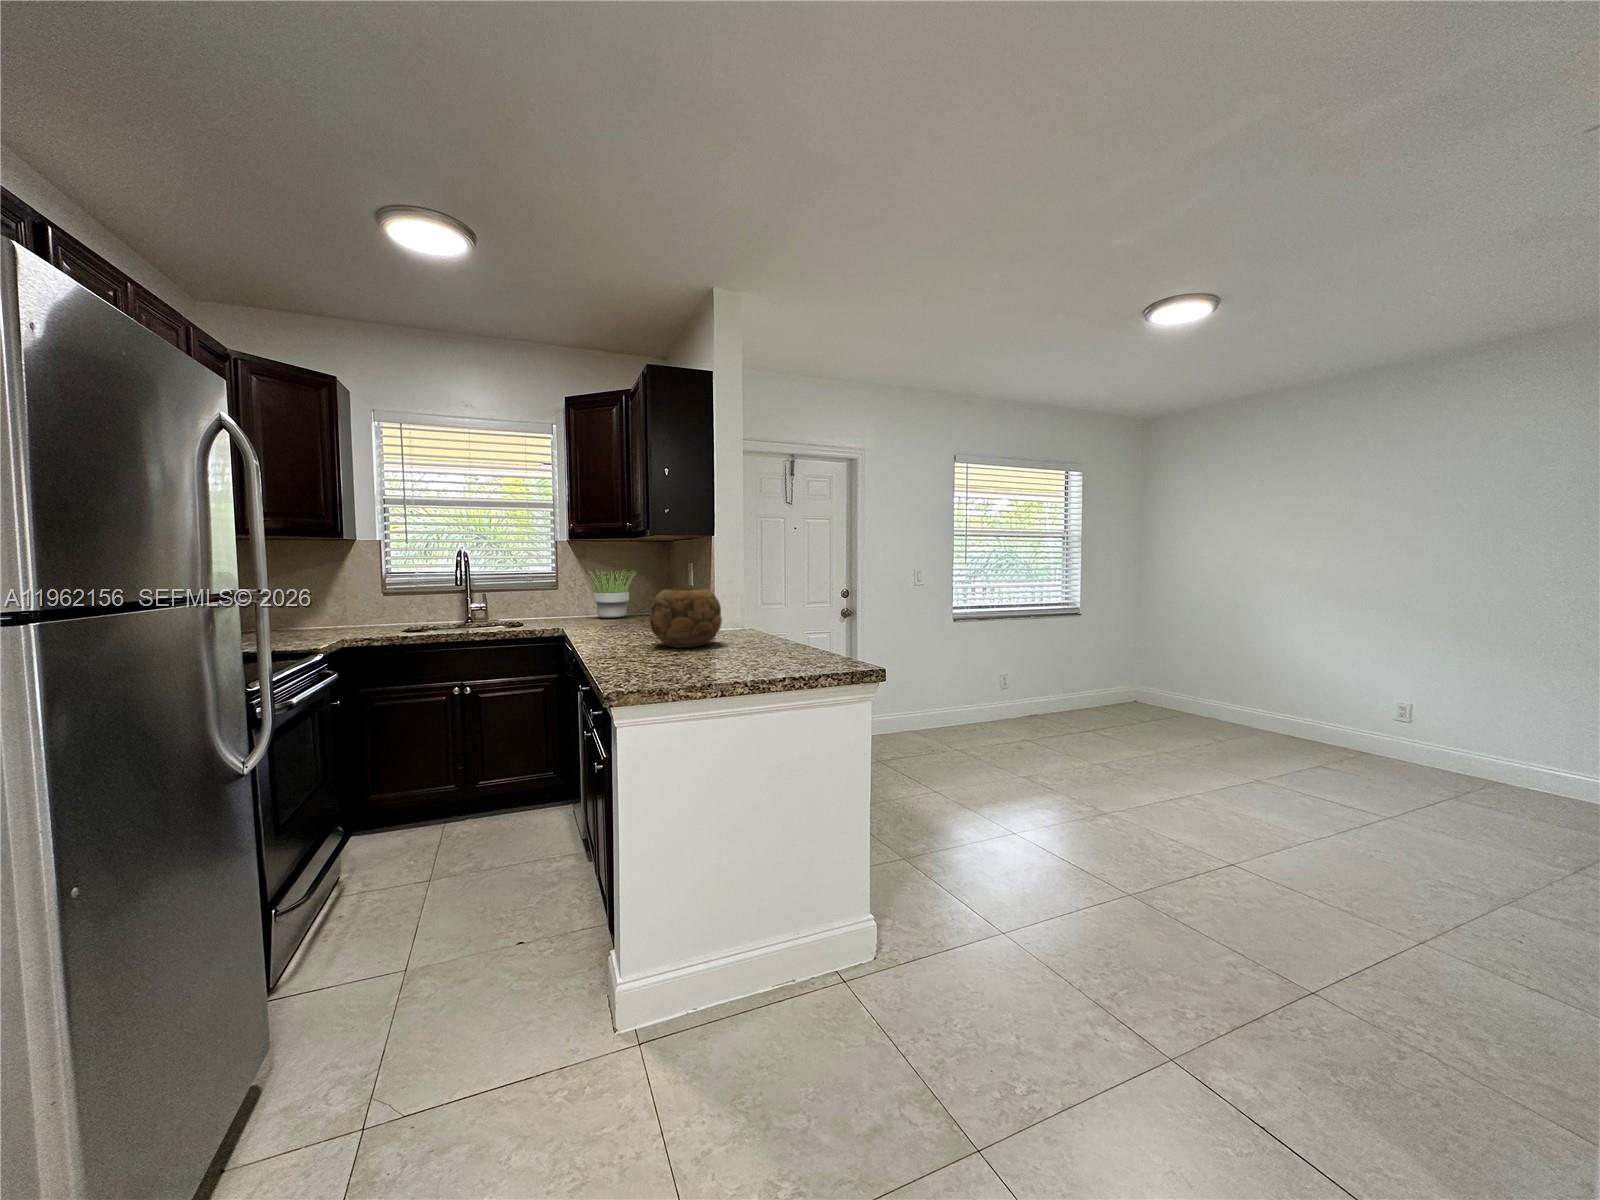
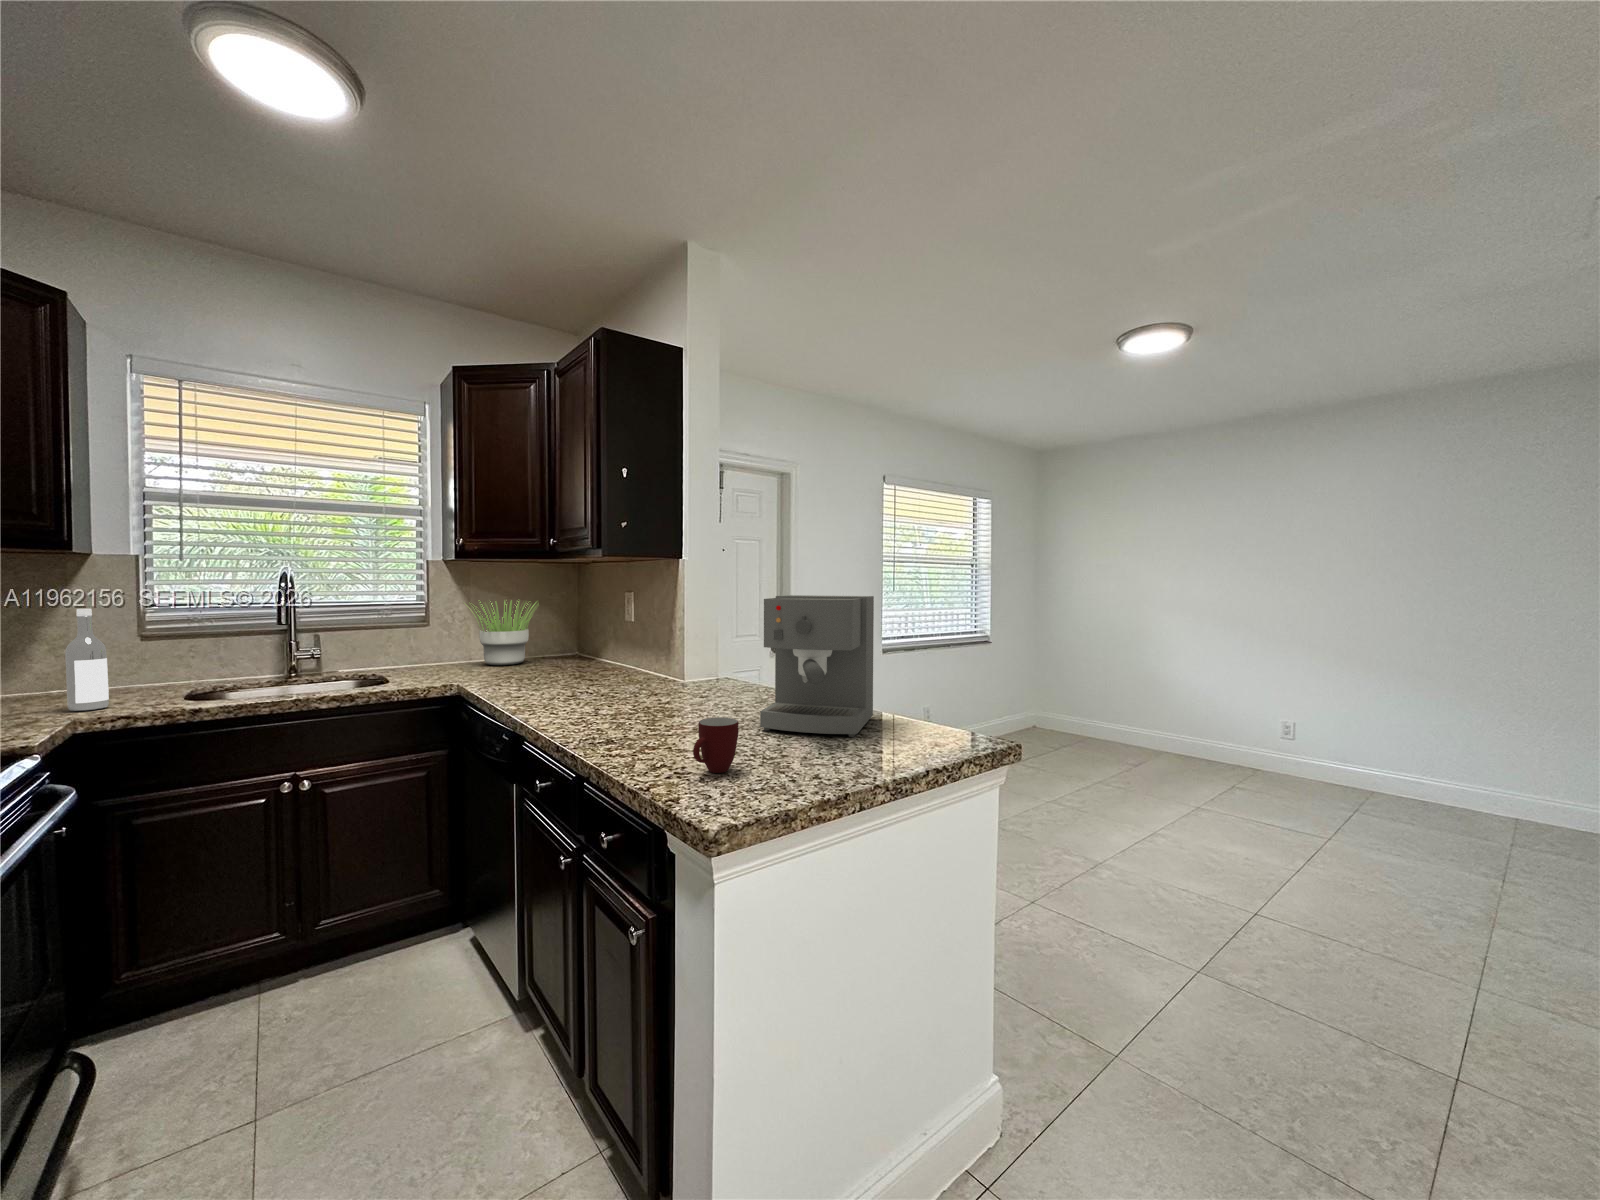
coffee maker: none [714,562,811,667] -> present [760,595,874,737]
wine bottle: none [340,573,363,636] -> present [65,609,109,711]
decorative bowl: present [649,588,722,648] -> none [629,629,728,710]
mug: none [626,644,661,680] -> present [693,717,739,773]

